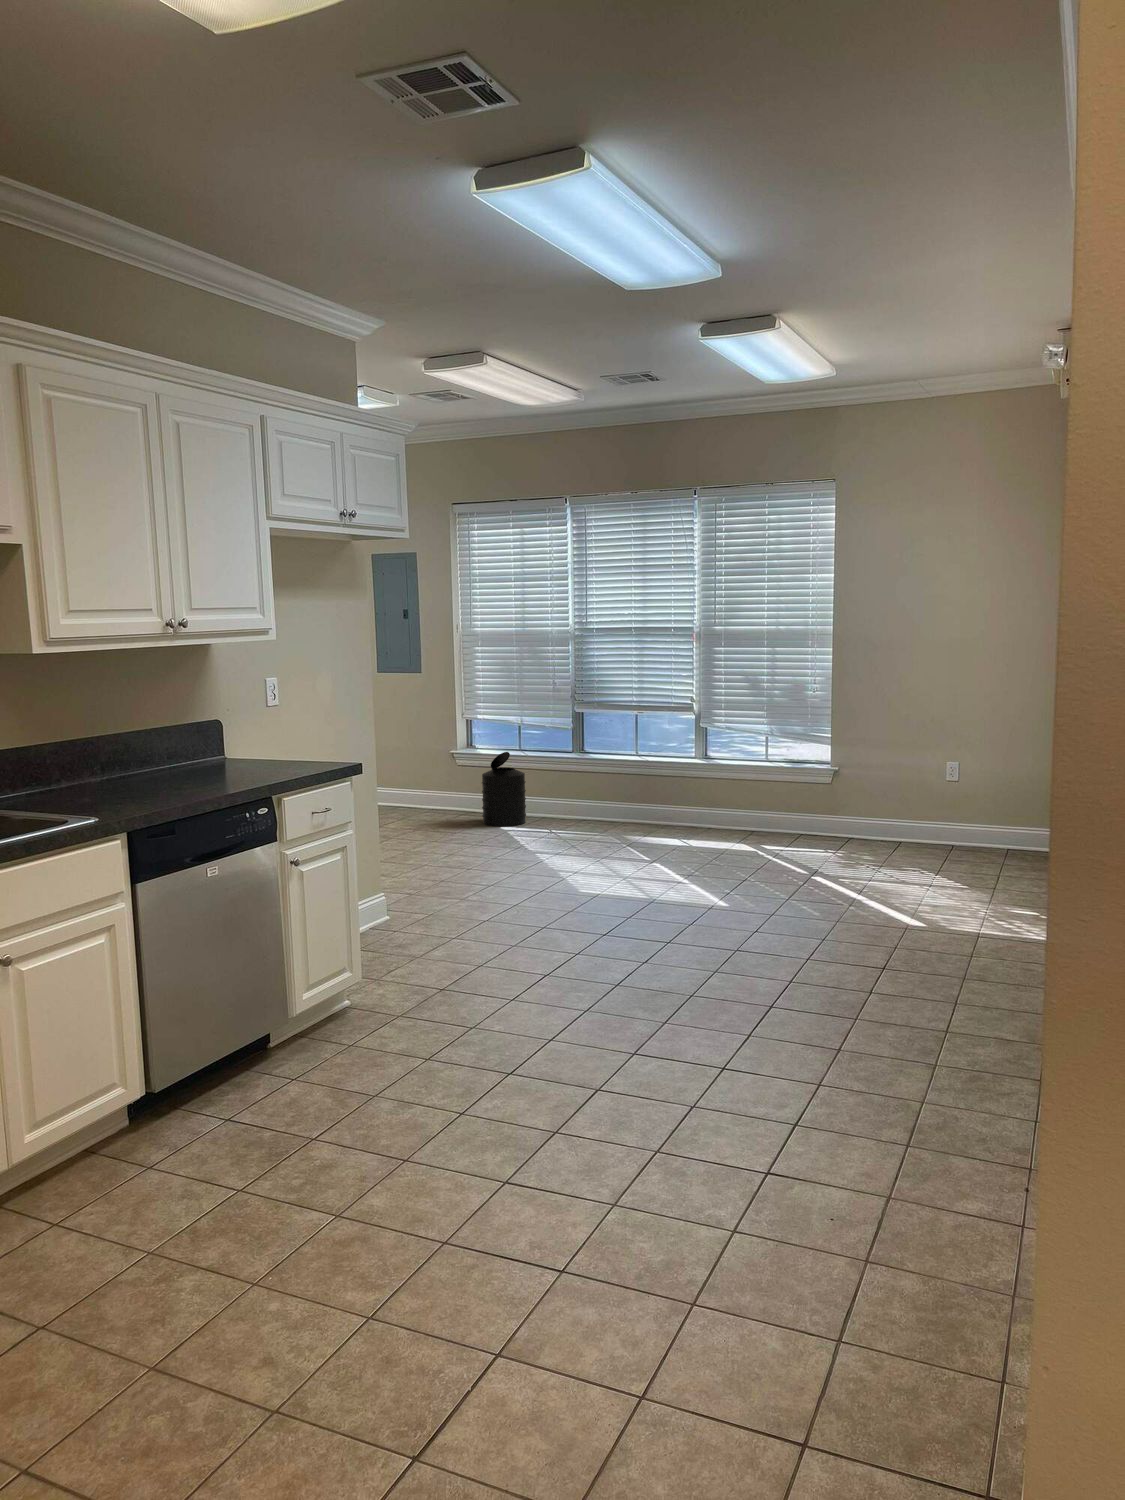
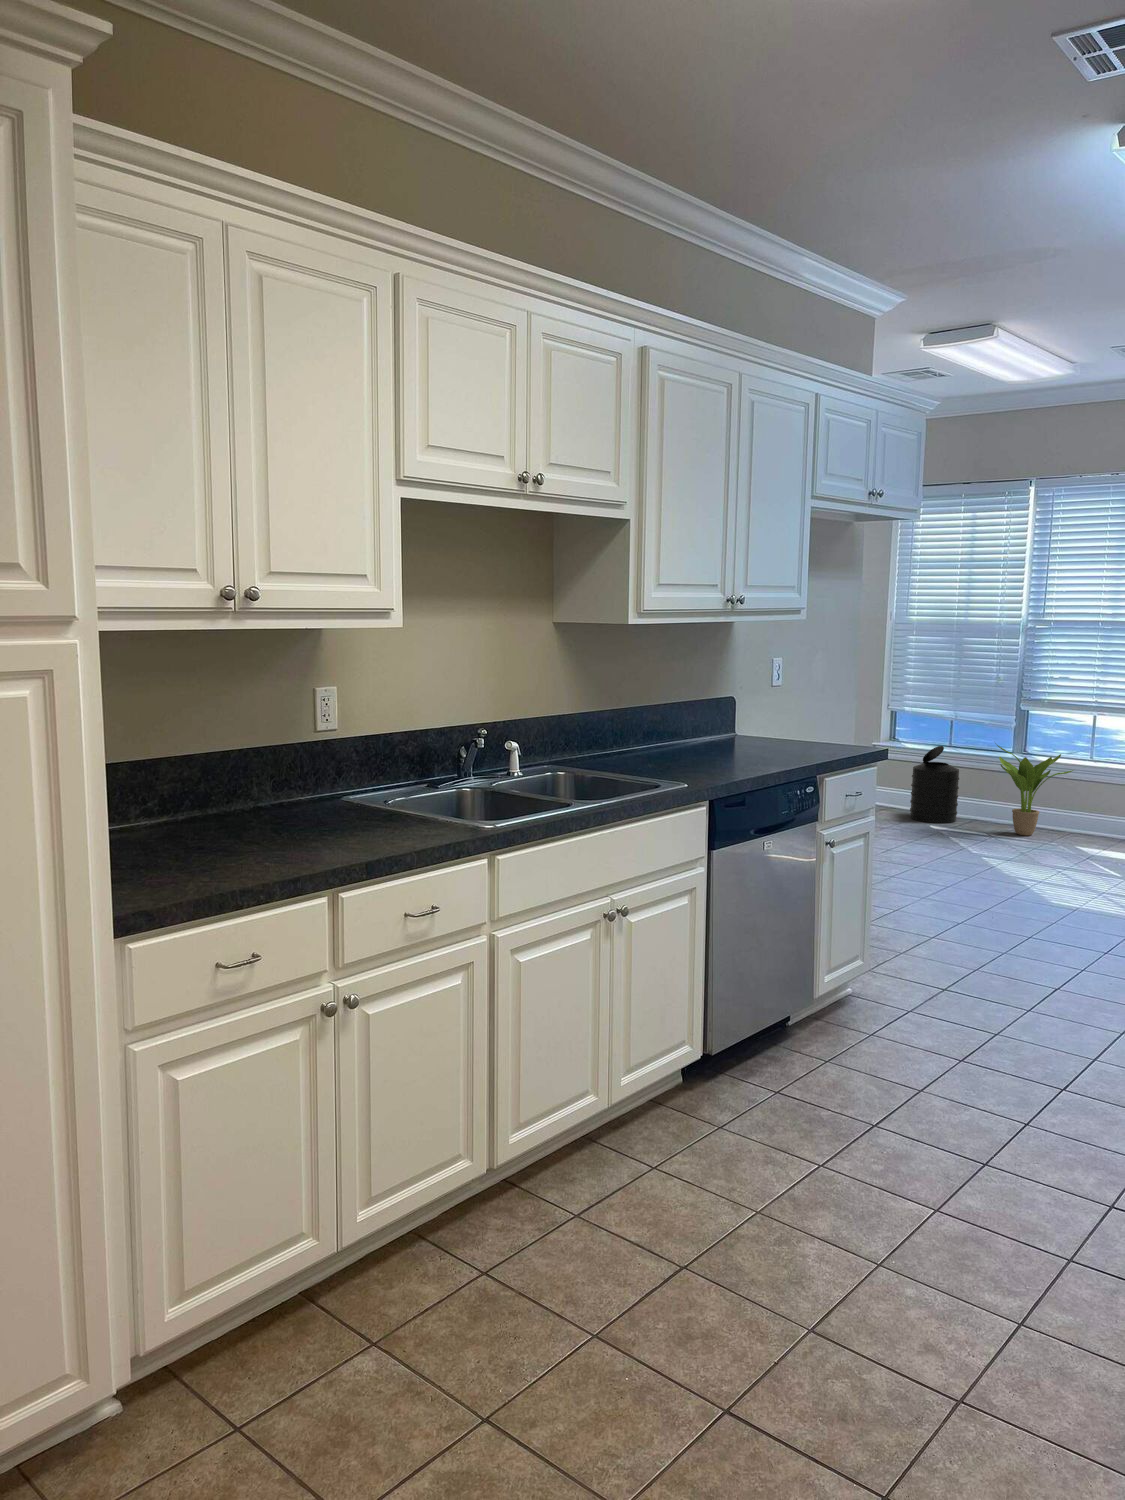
potted plant: none [548,743,622,831] -> present [997,745,1073,835]

